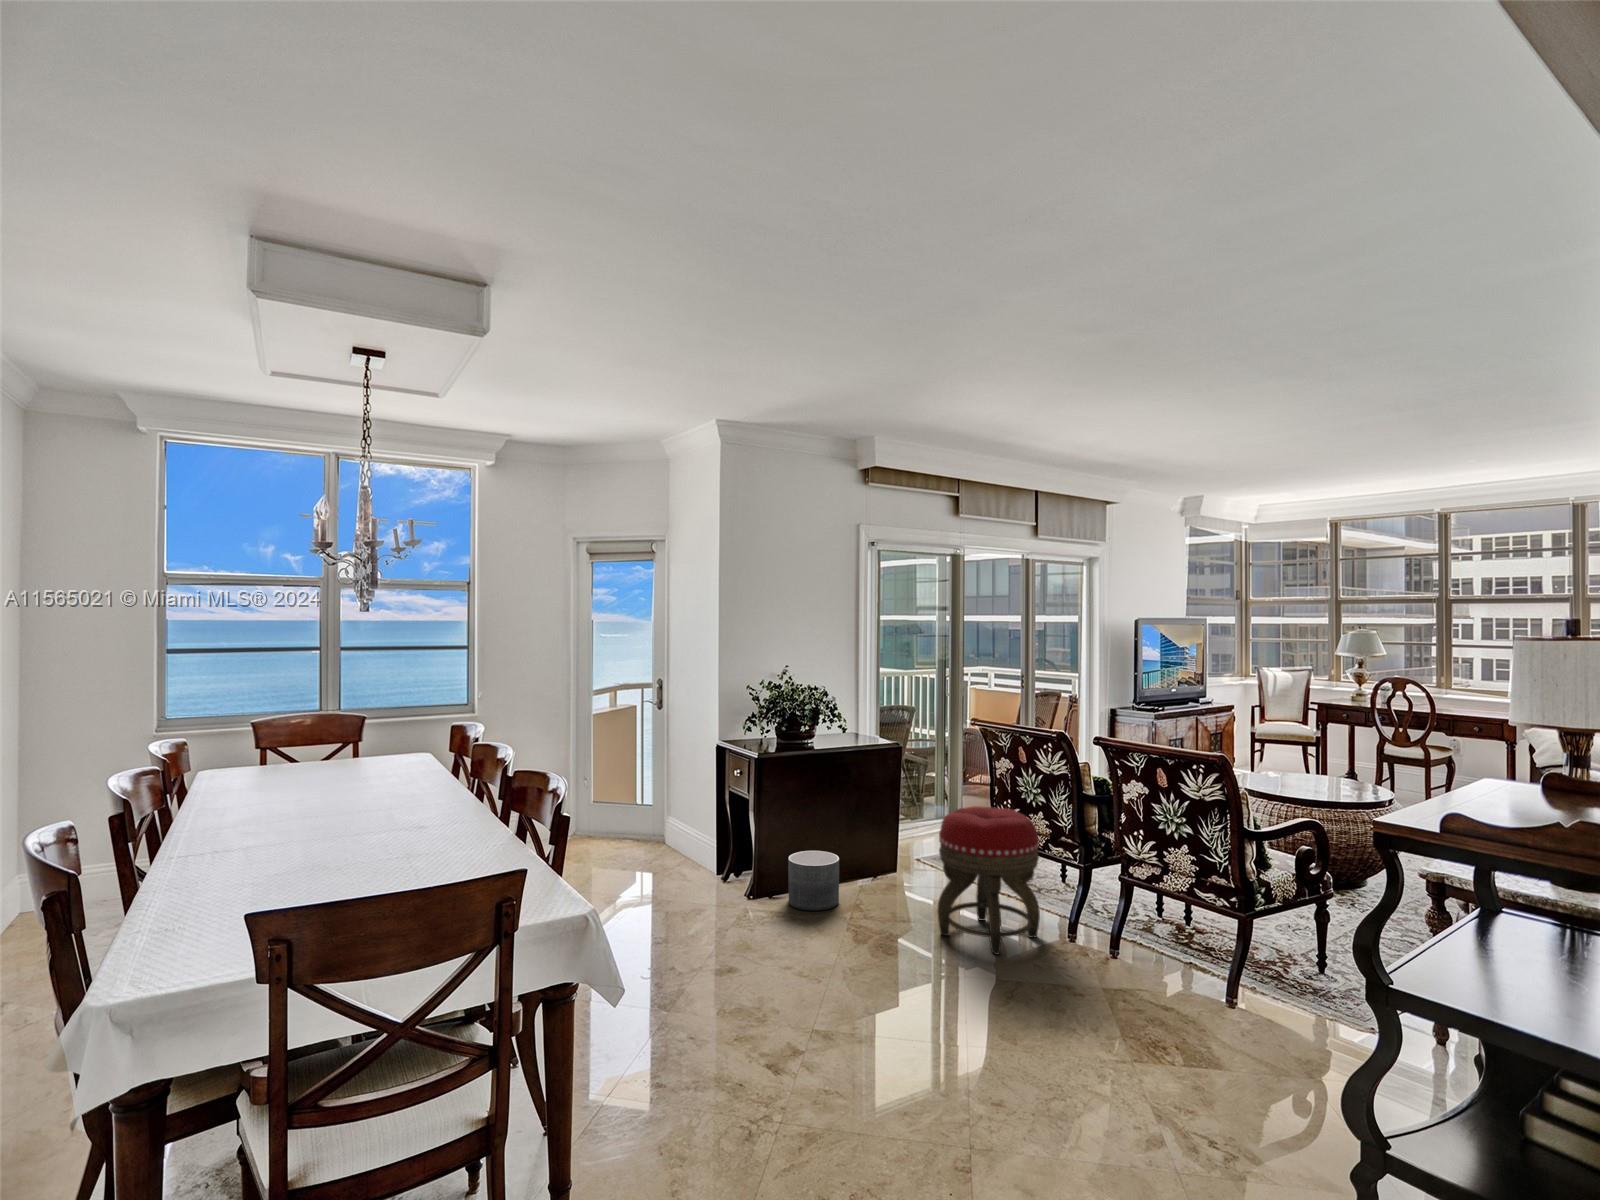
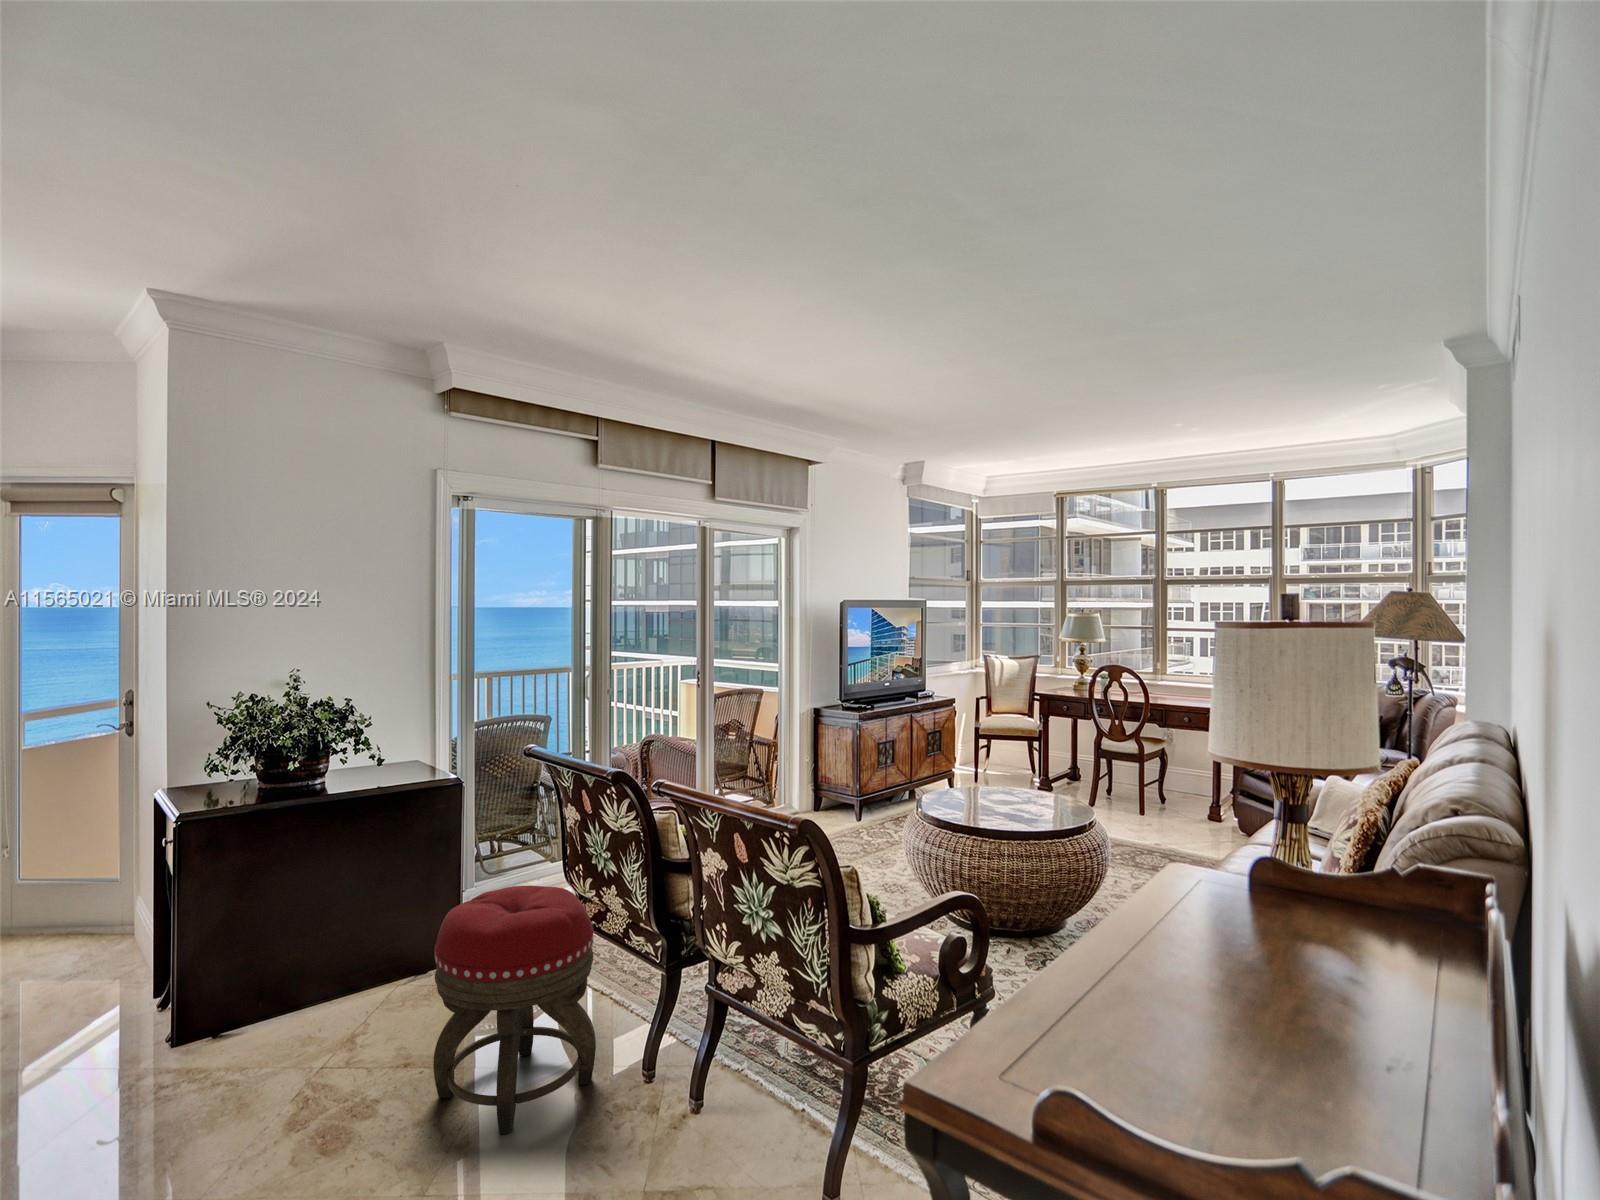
planter: present [788,851,839,911] -> none [228,958,321,1064]

